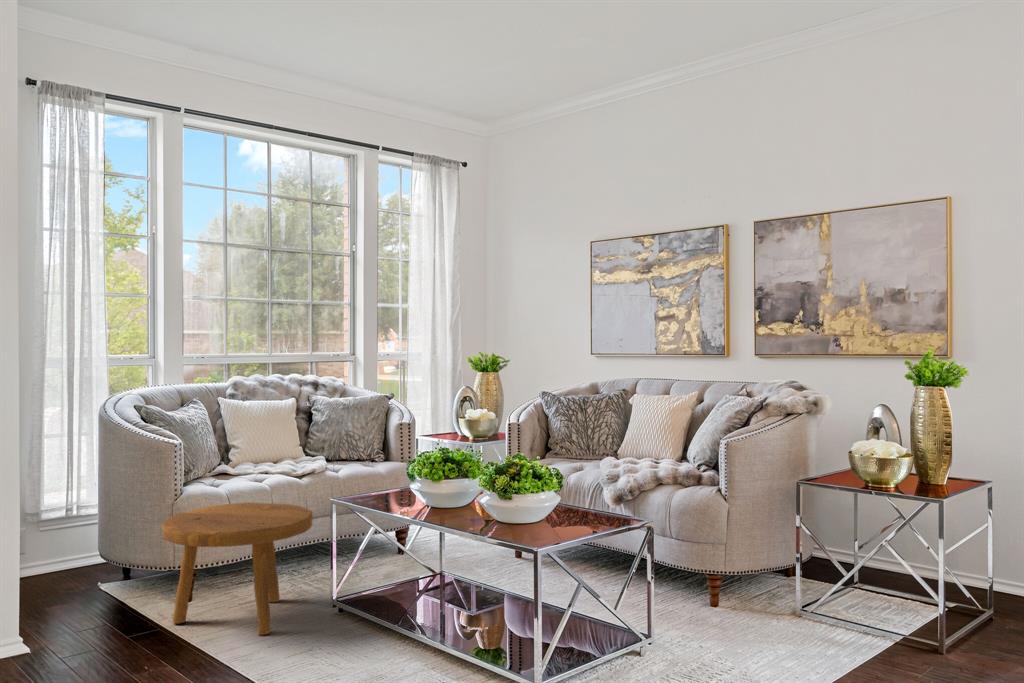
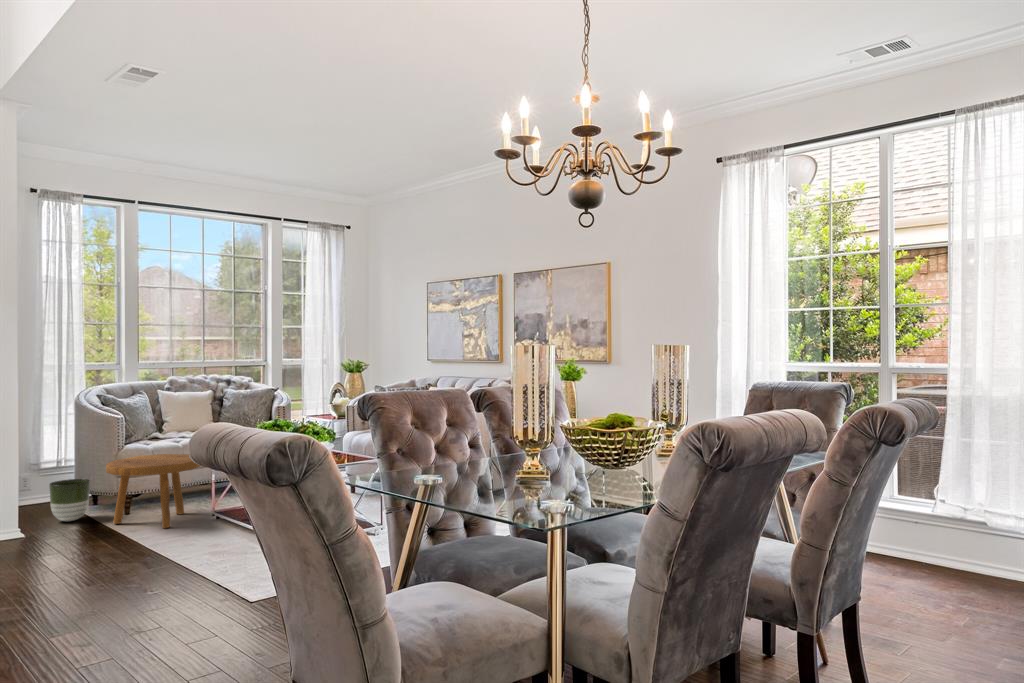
planter: none [66,543,130,615] -> present [49,479,90,521]

